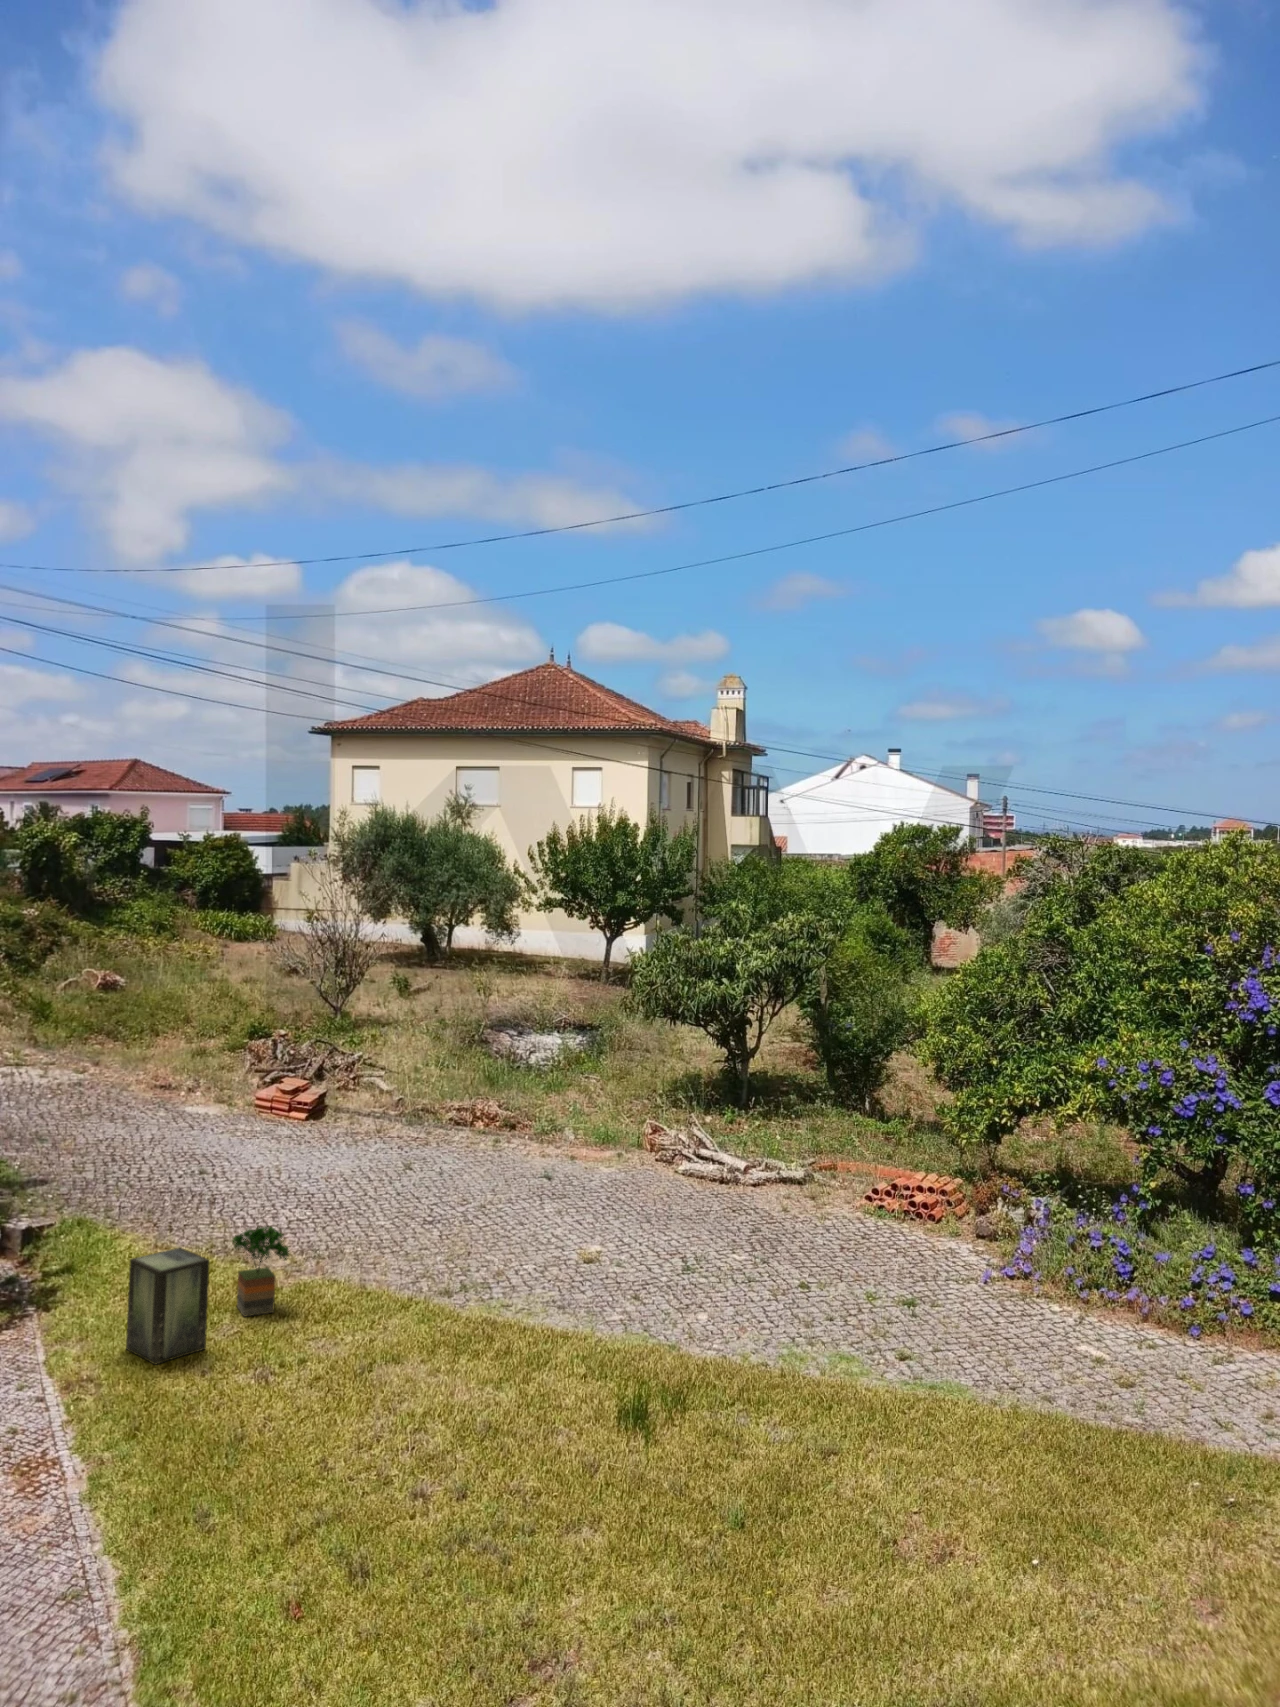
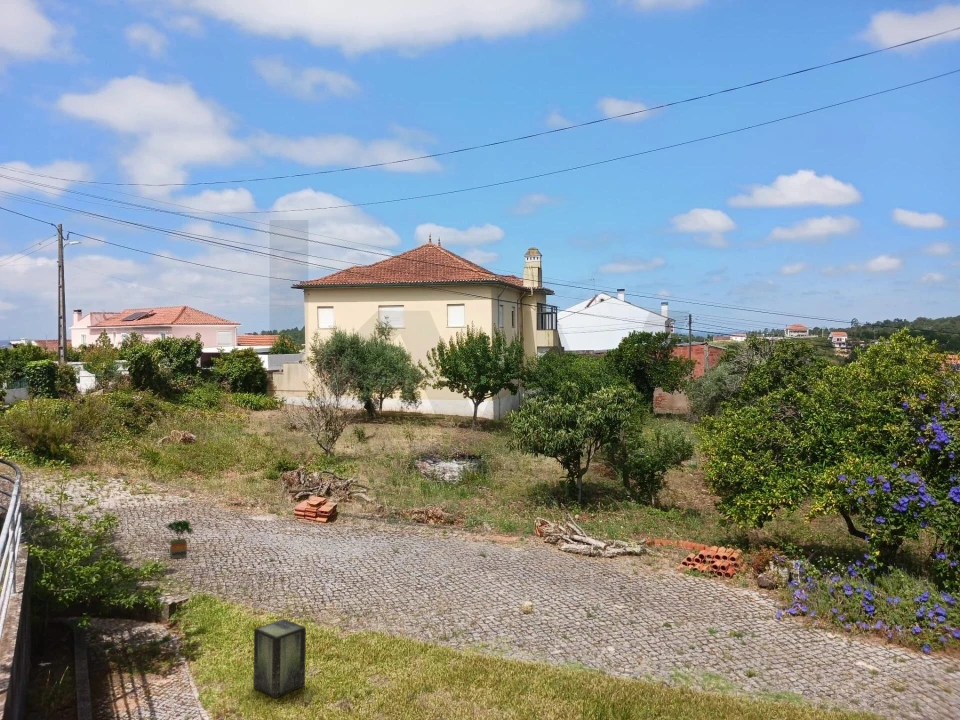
potted tree: present [232,1226,289,1317] -> present [167,521,193,559]

